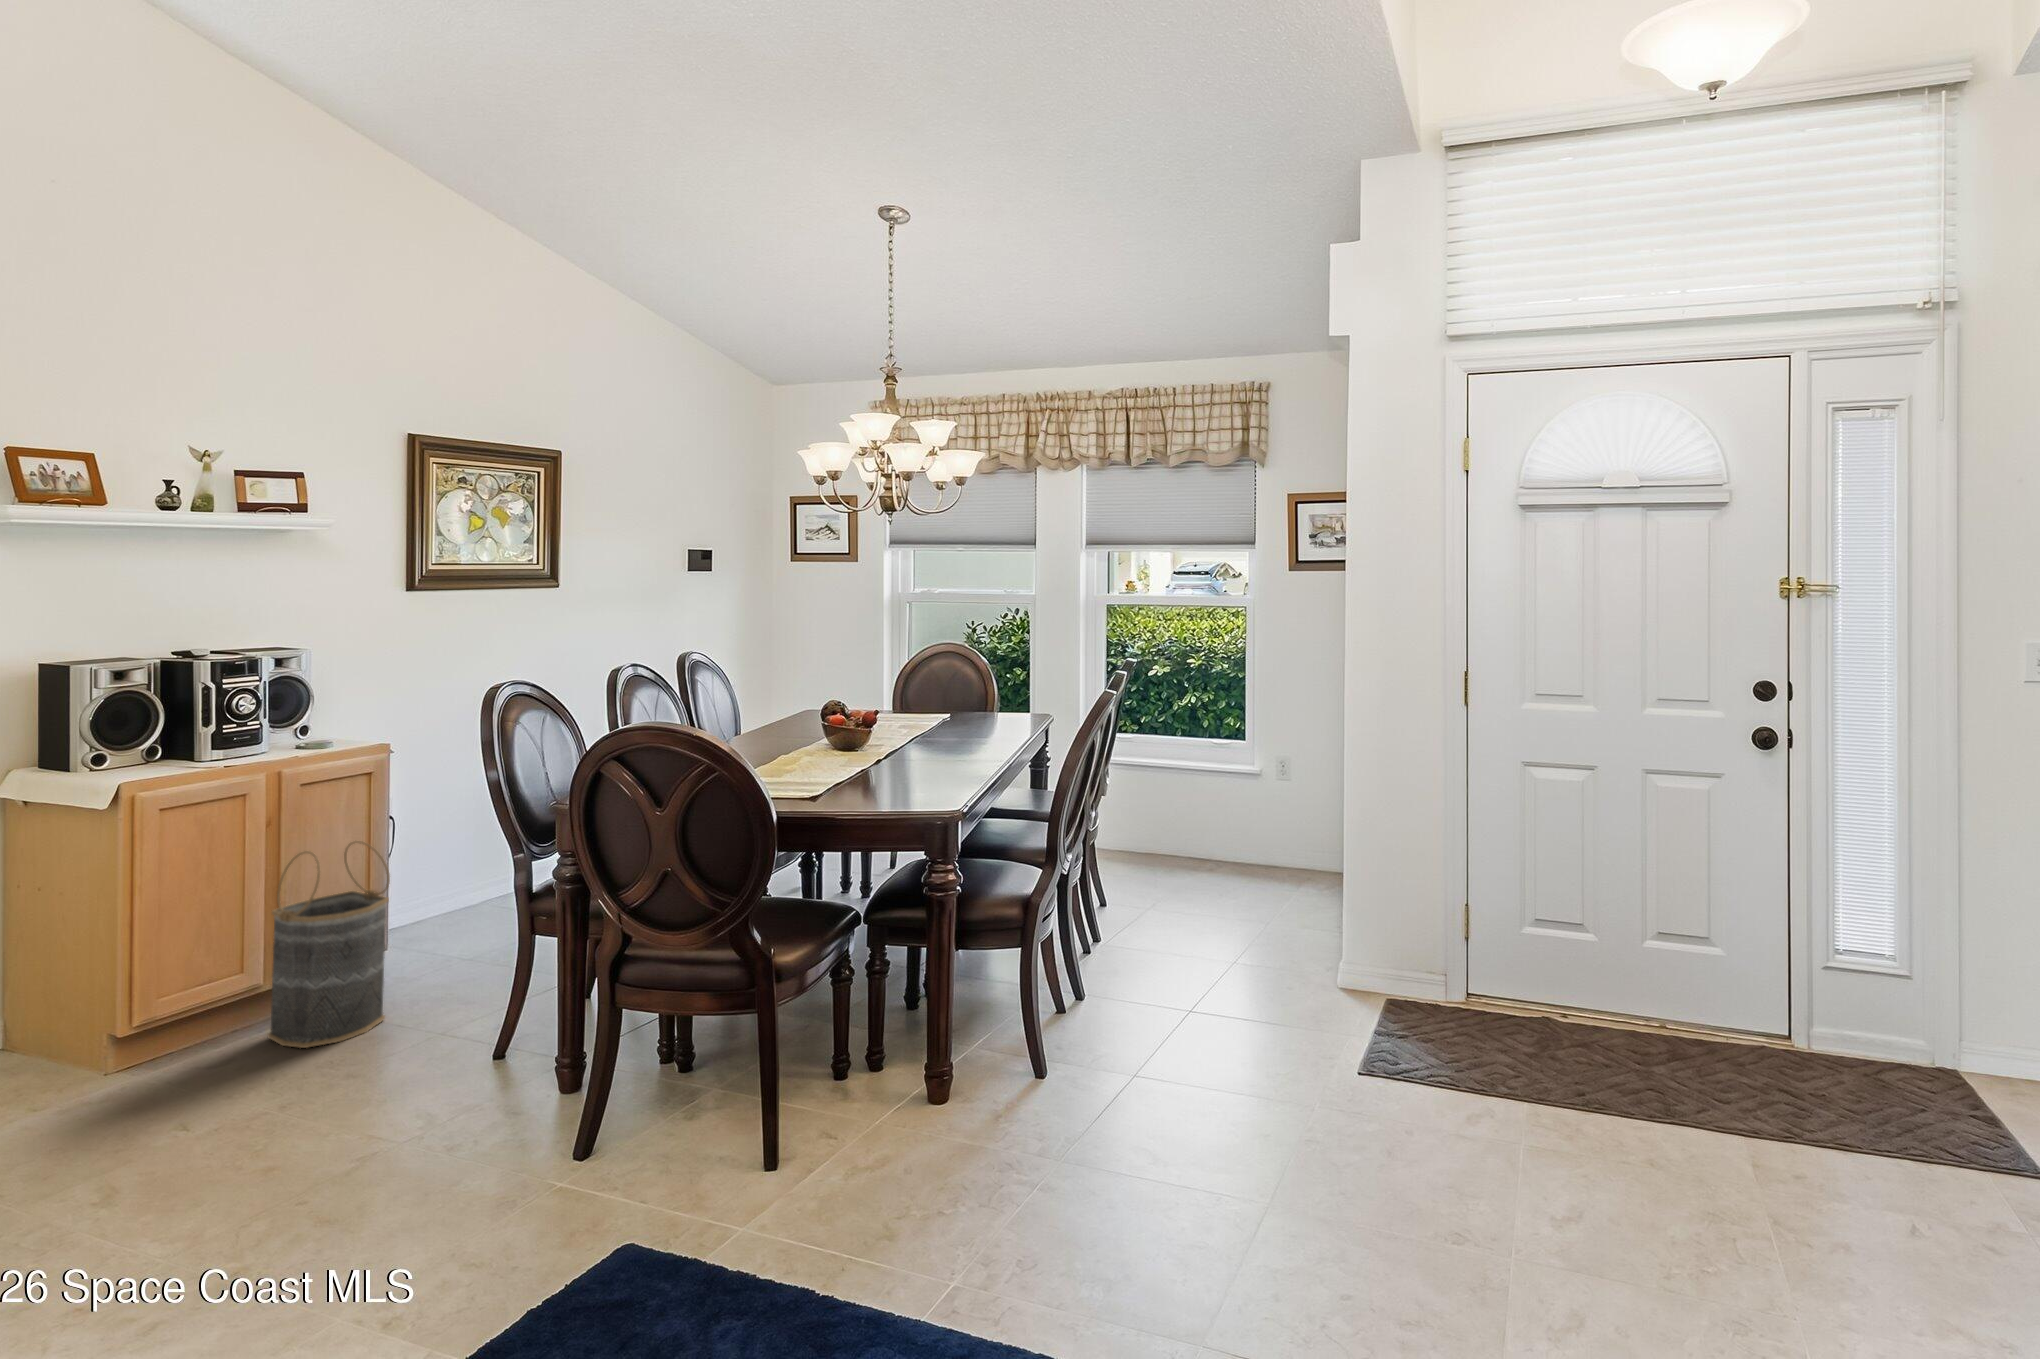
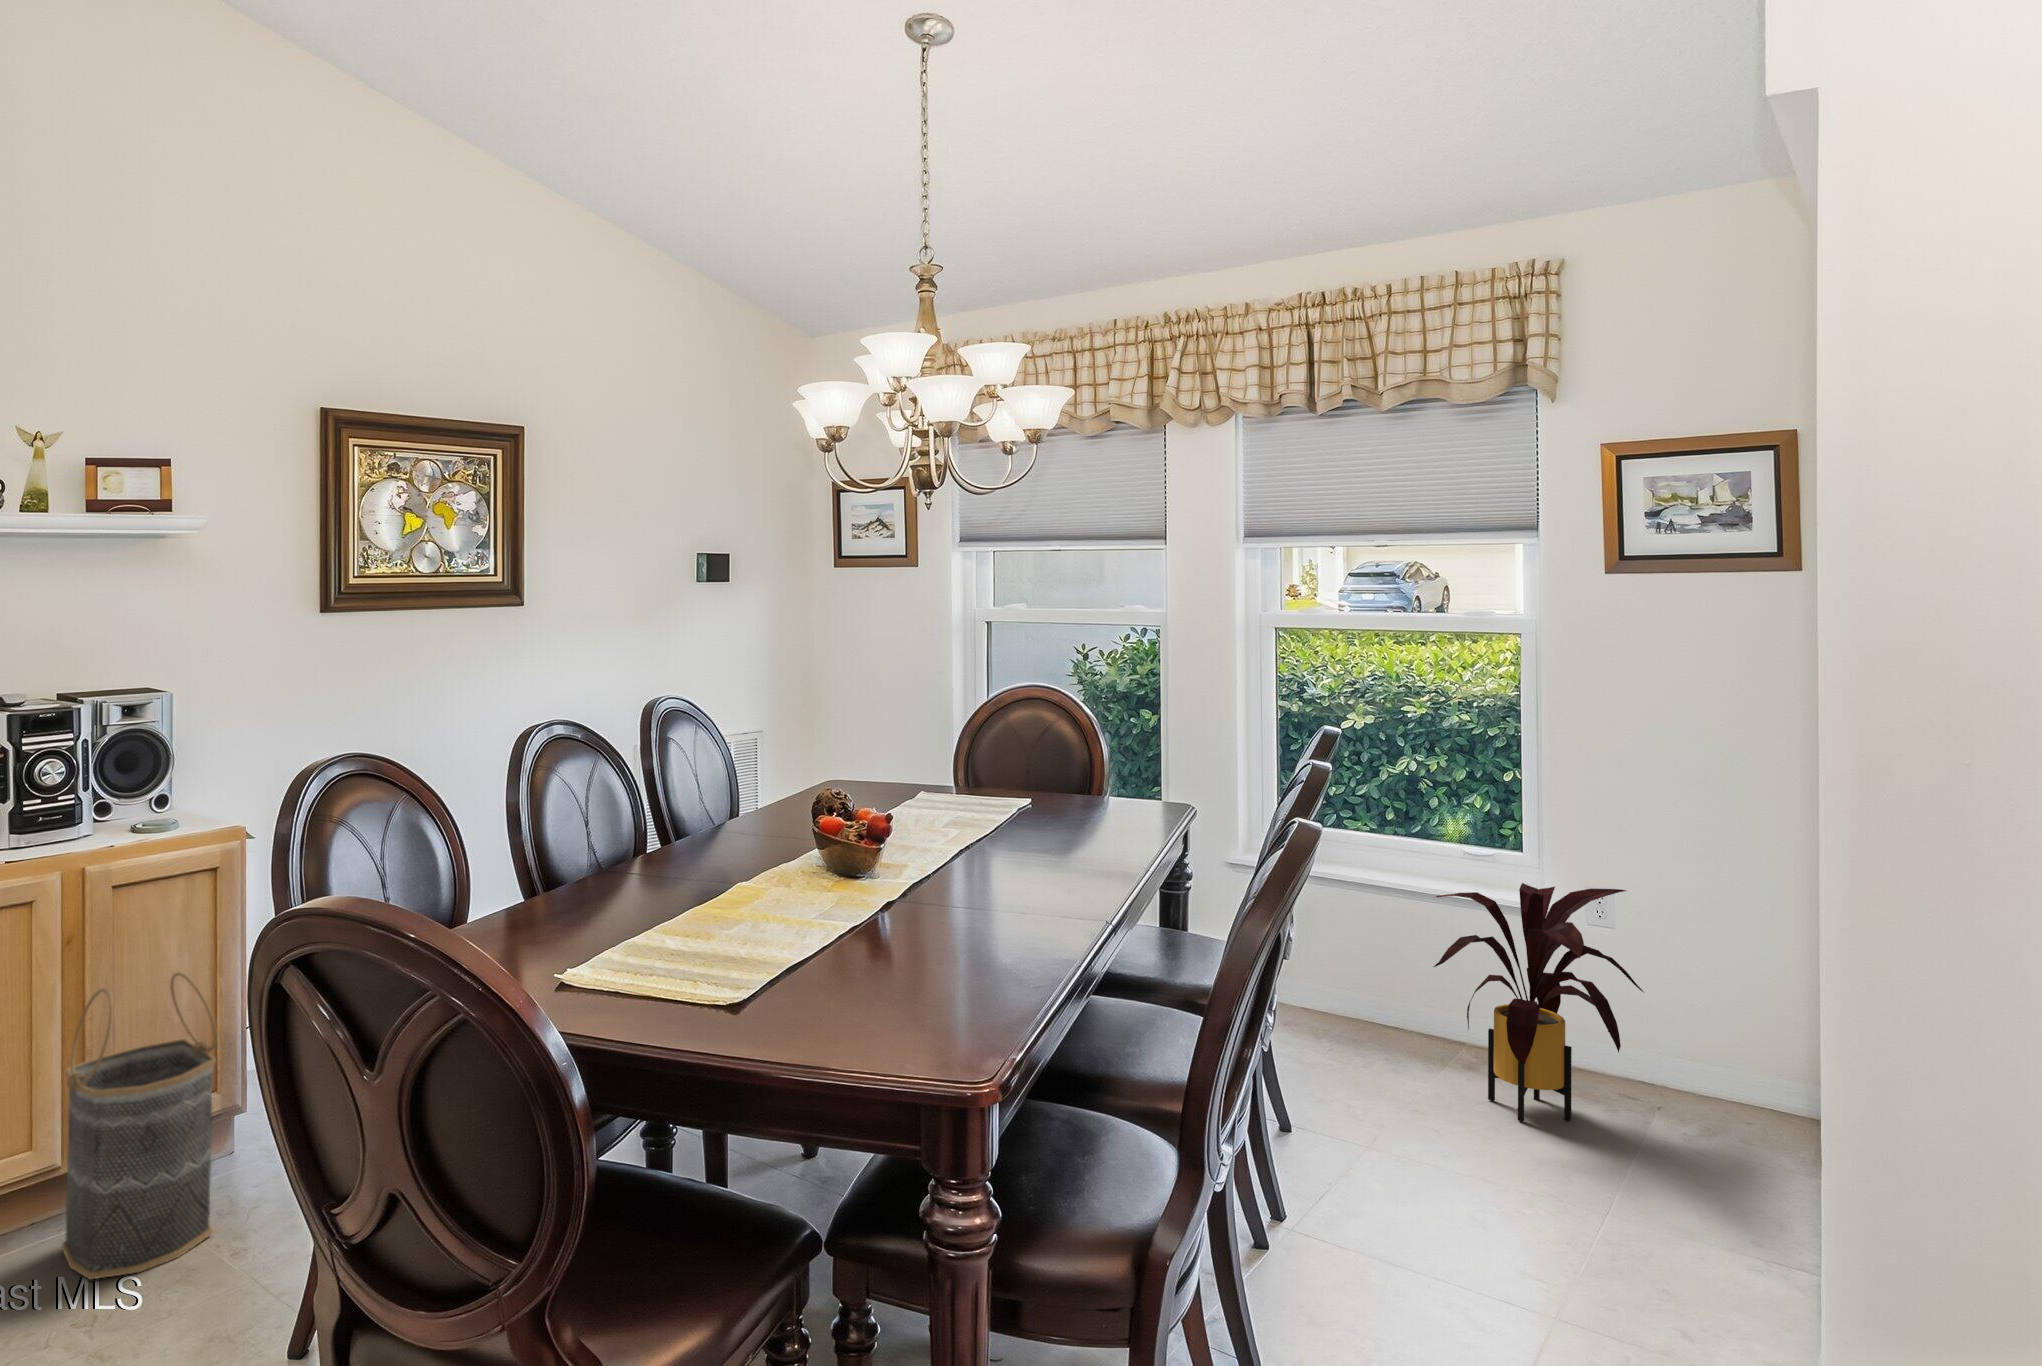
house plant: none [1187,752,1300,888] -> present [1434,883,1643,1122]

